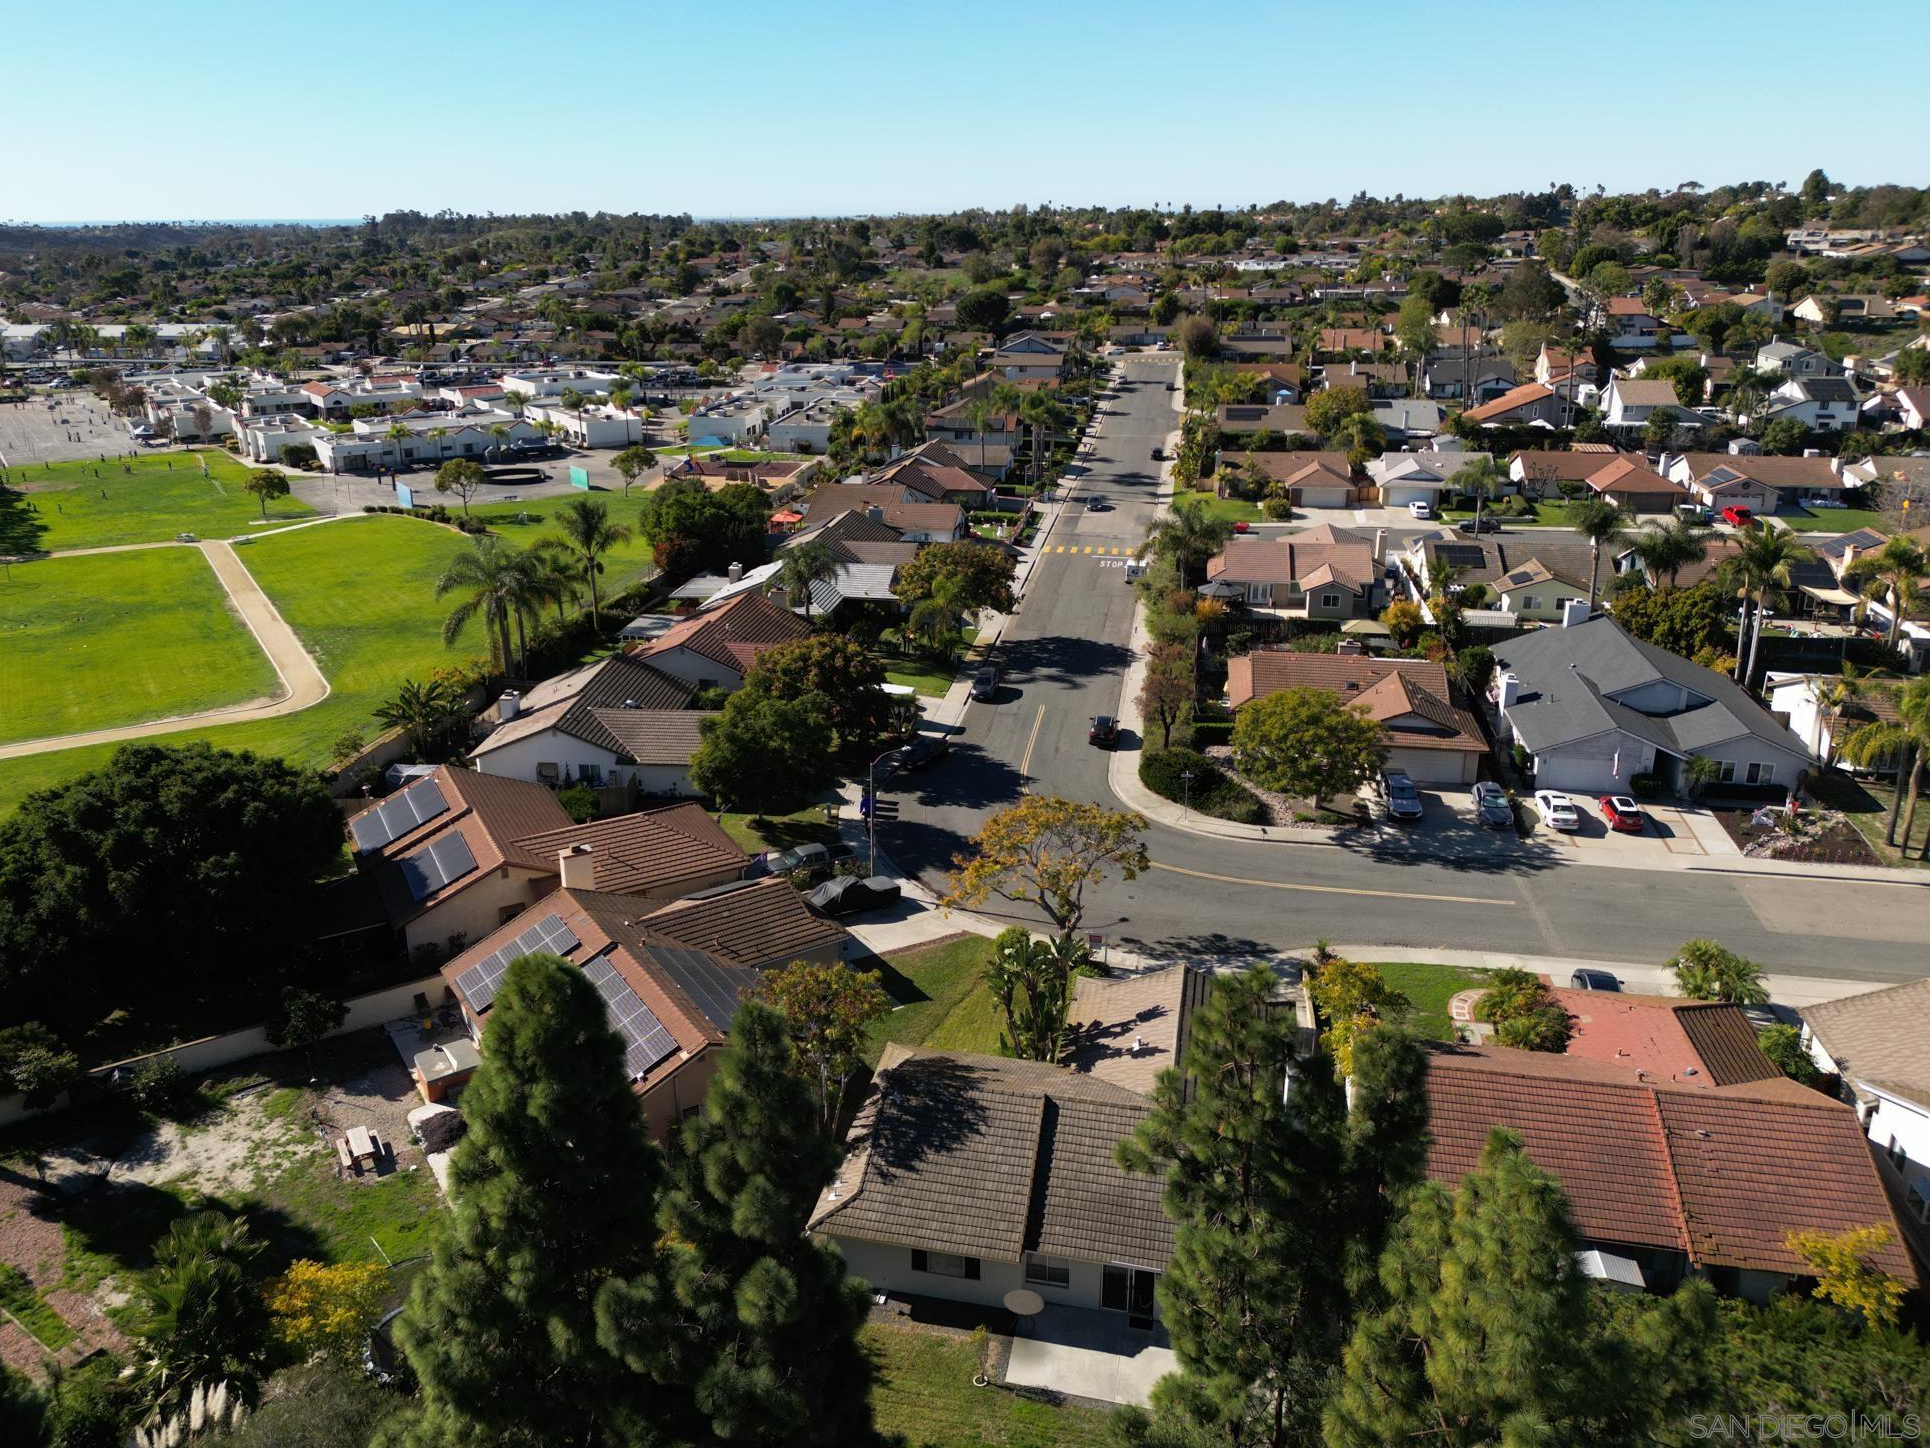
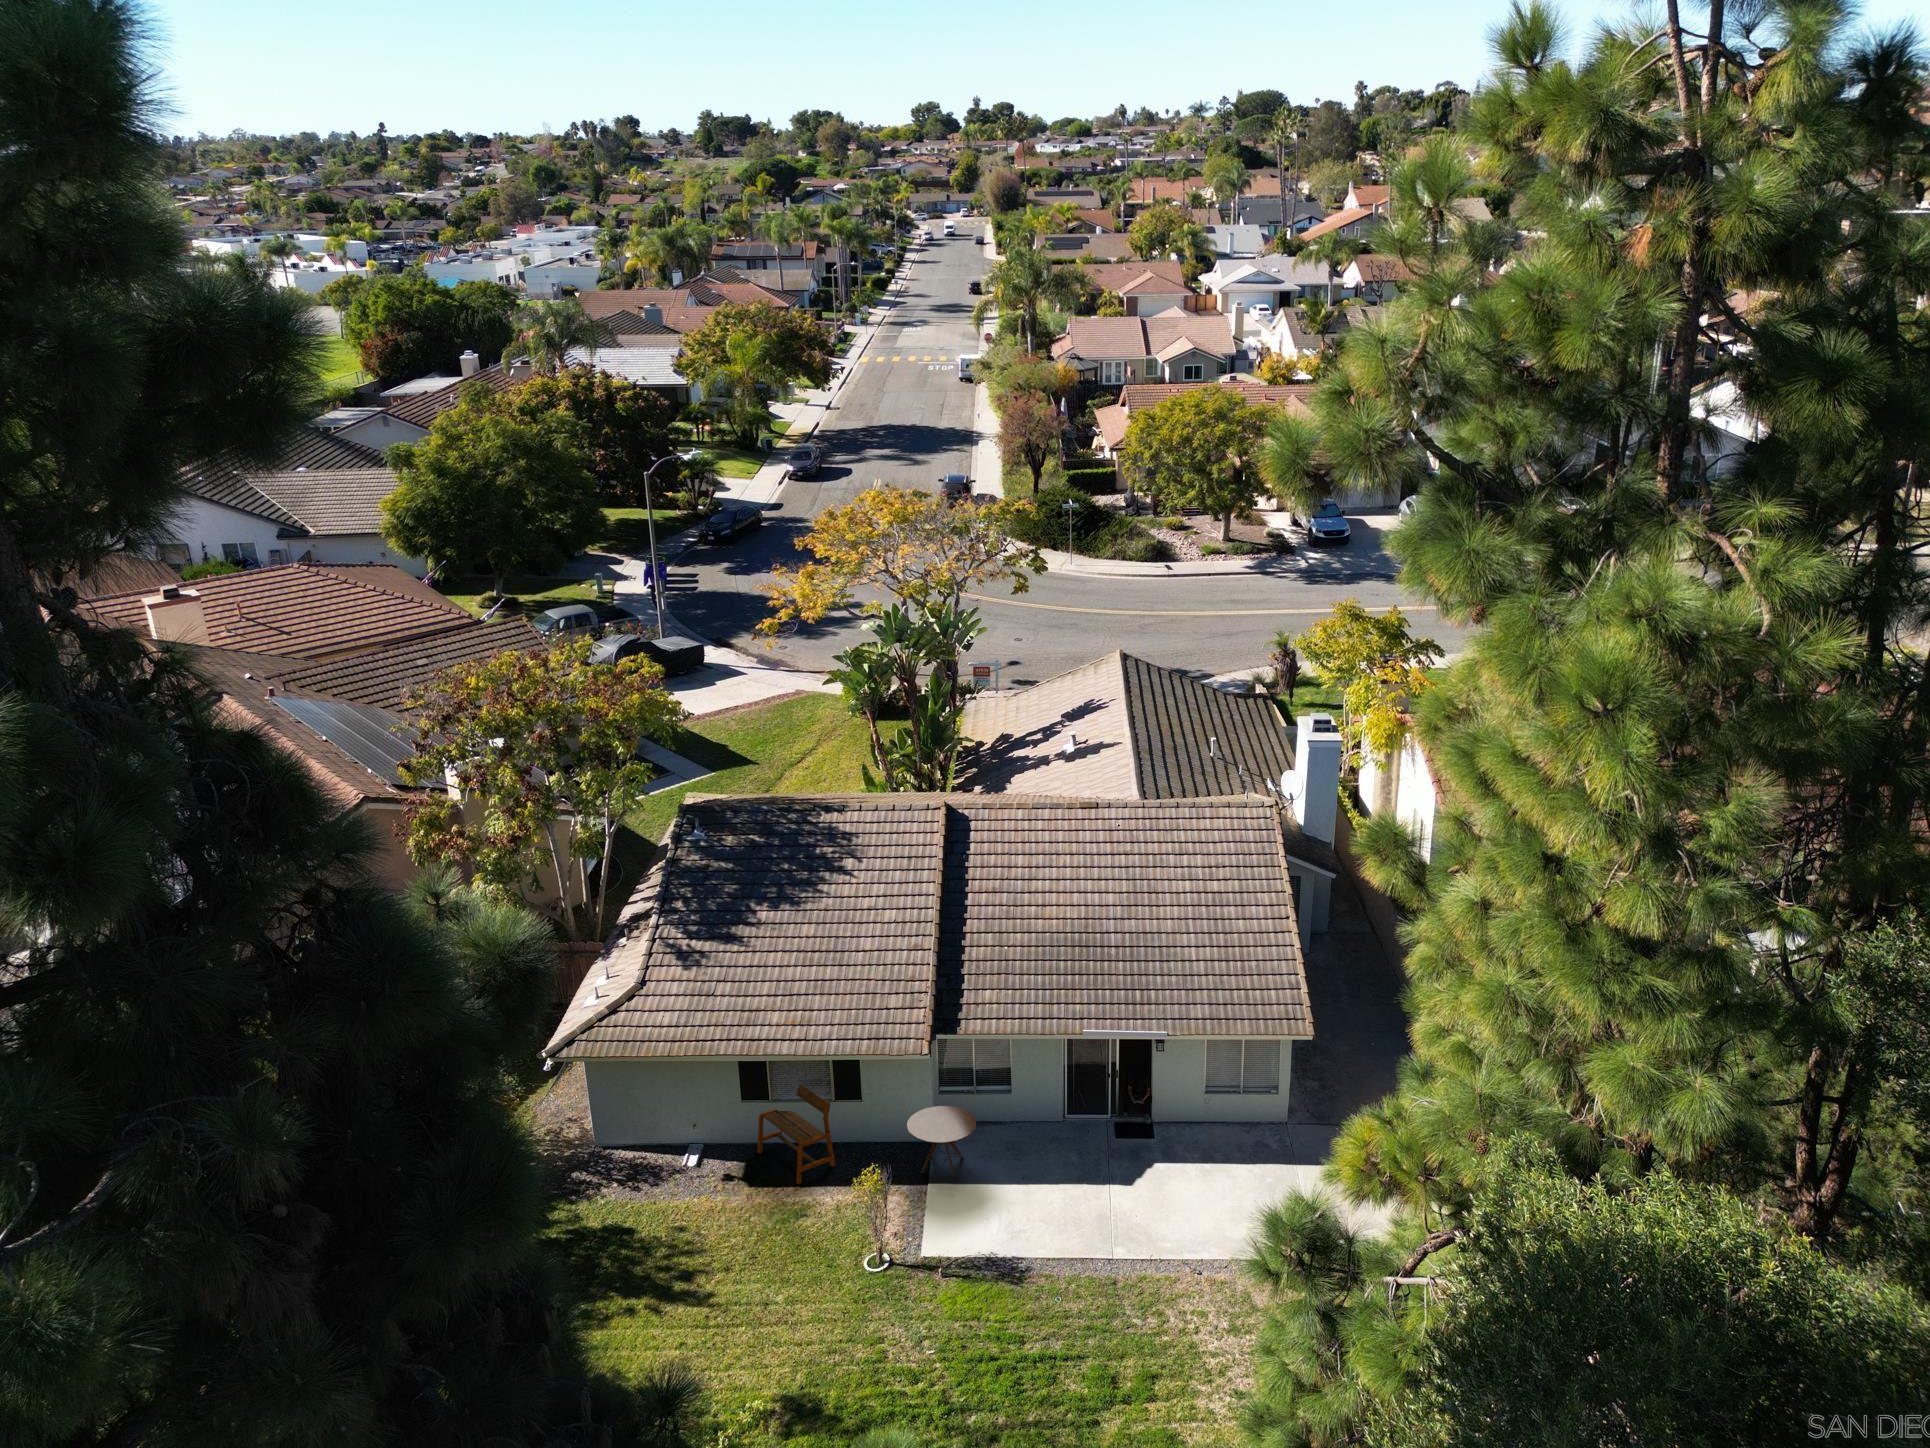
bench: none [917,1258,961,1324] -> present [758,1084,835,1184]

